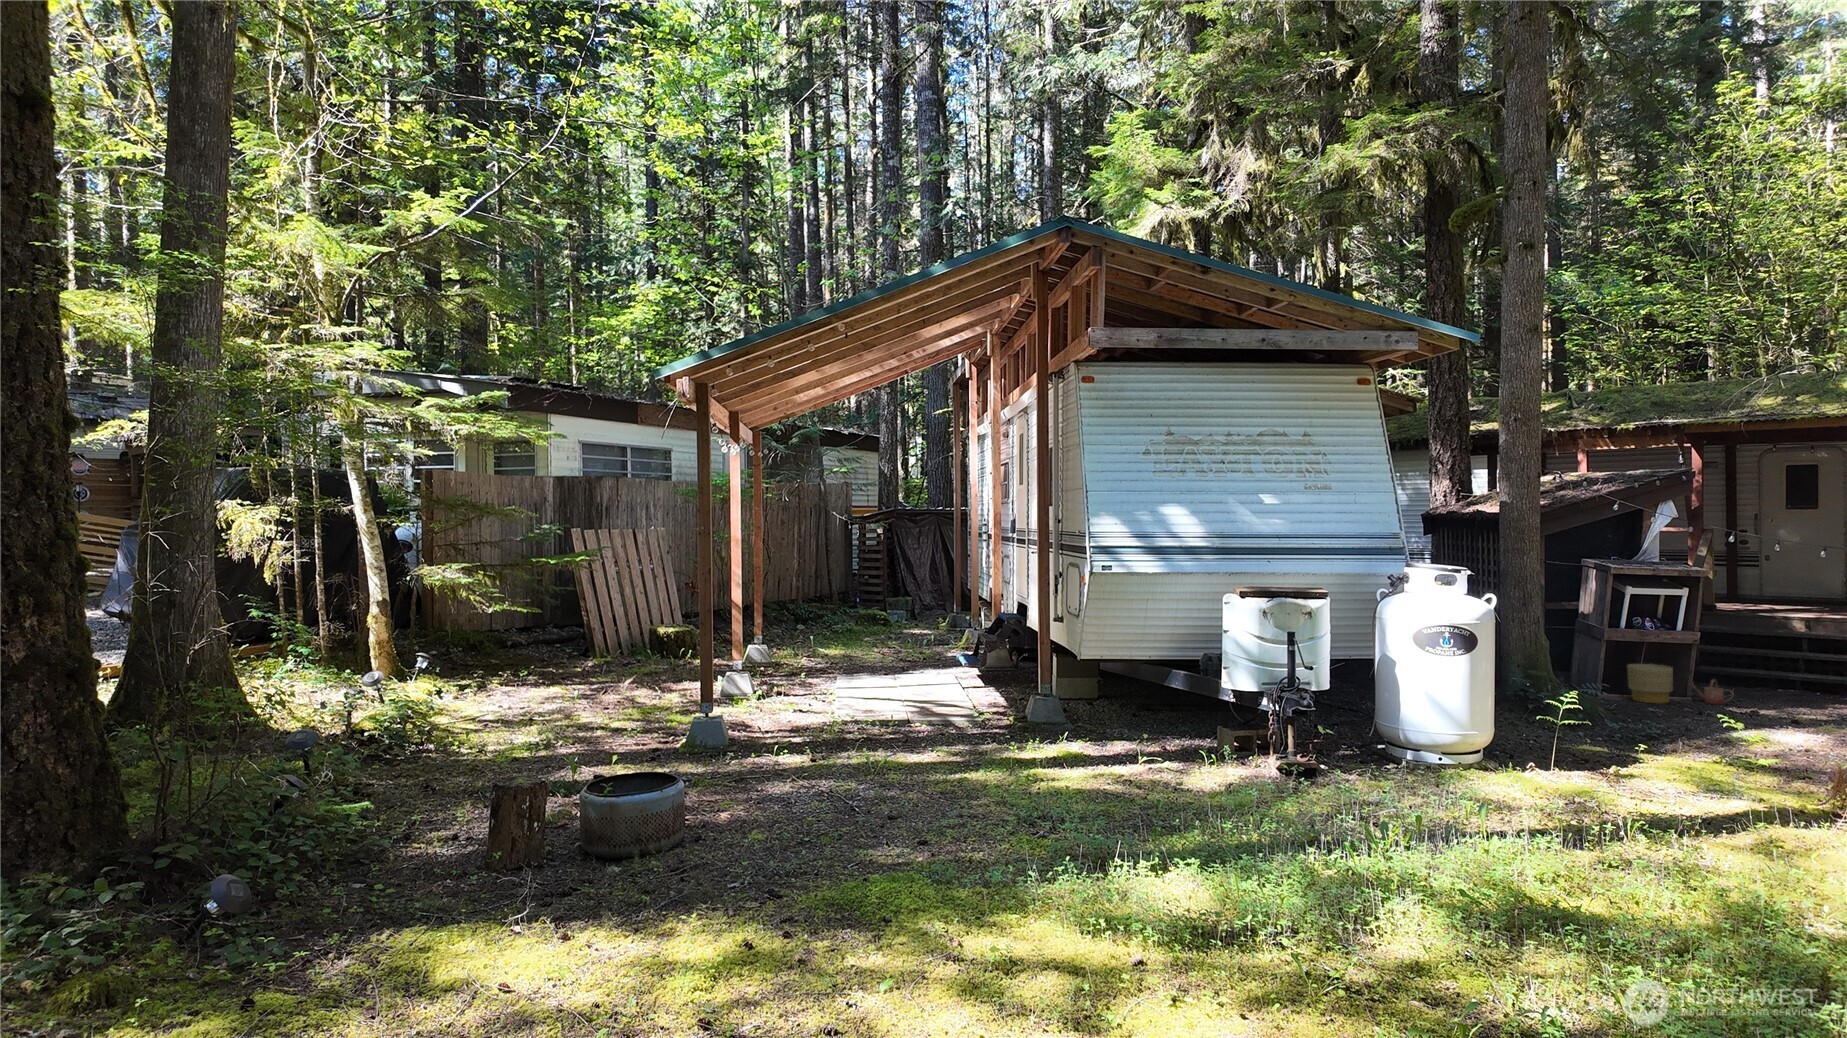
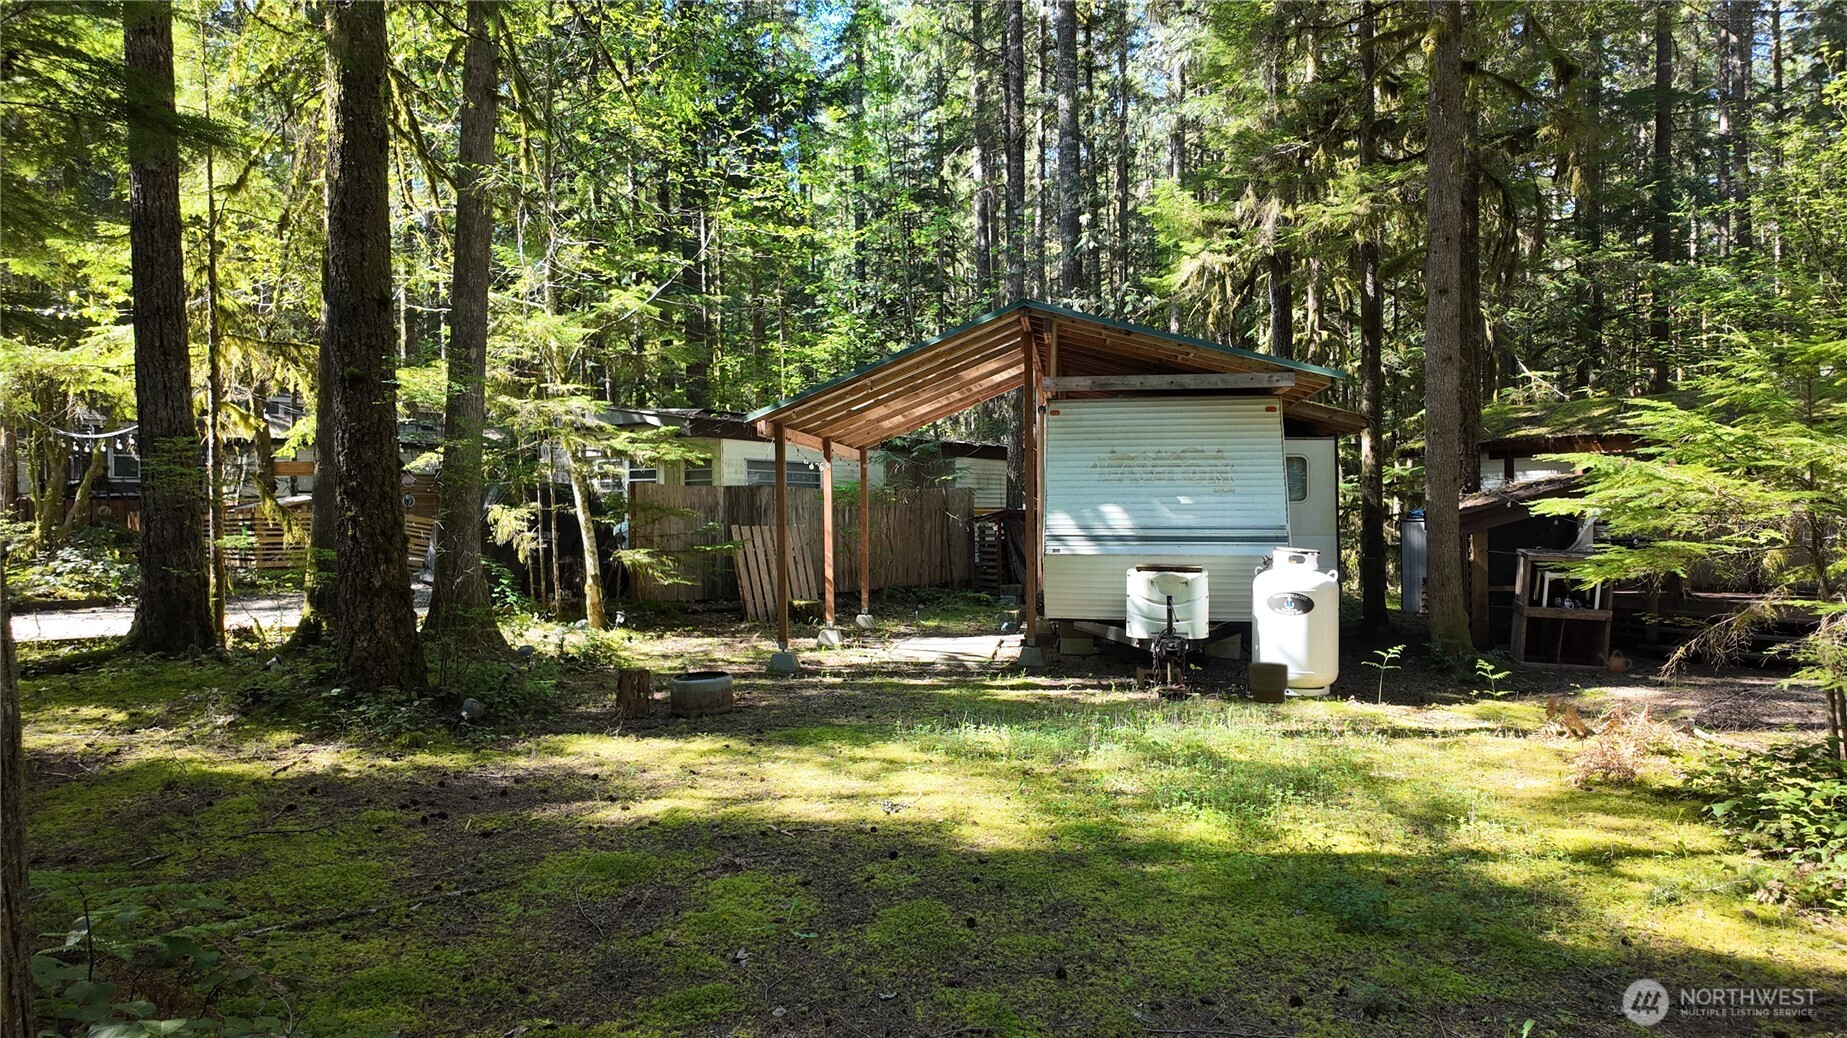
planter: present [1627,664,1673,704] -> present [1249,662,1288,703]

